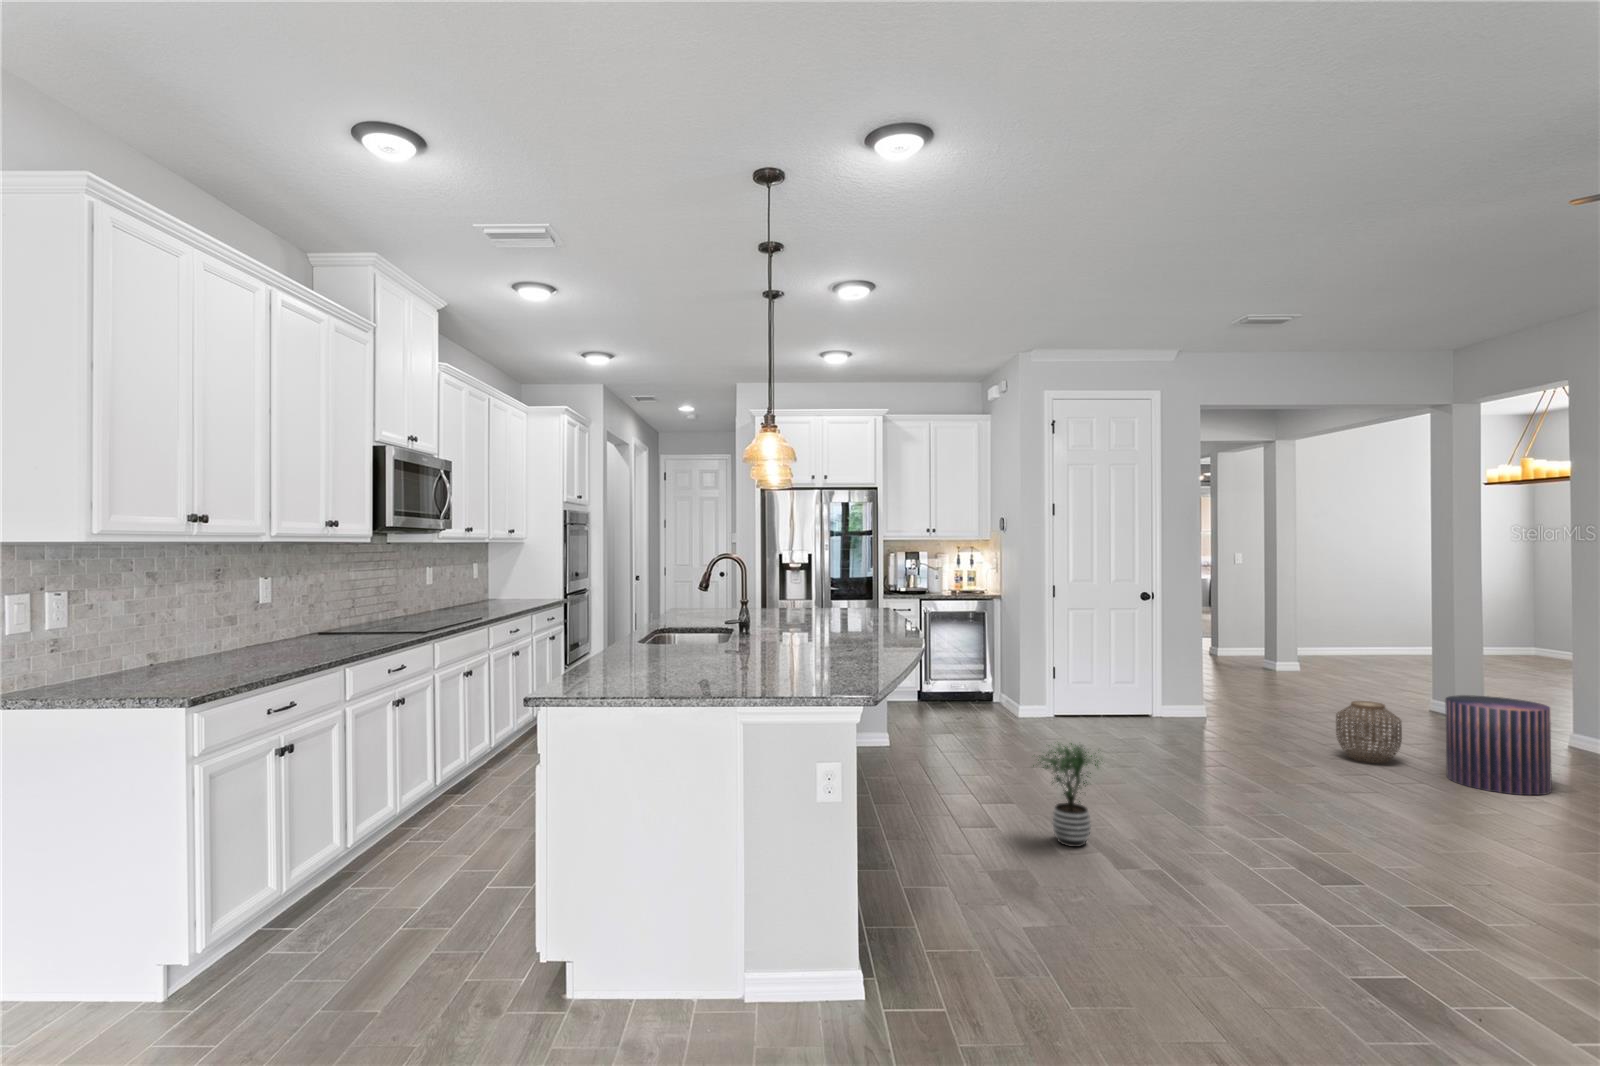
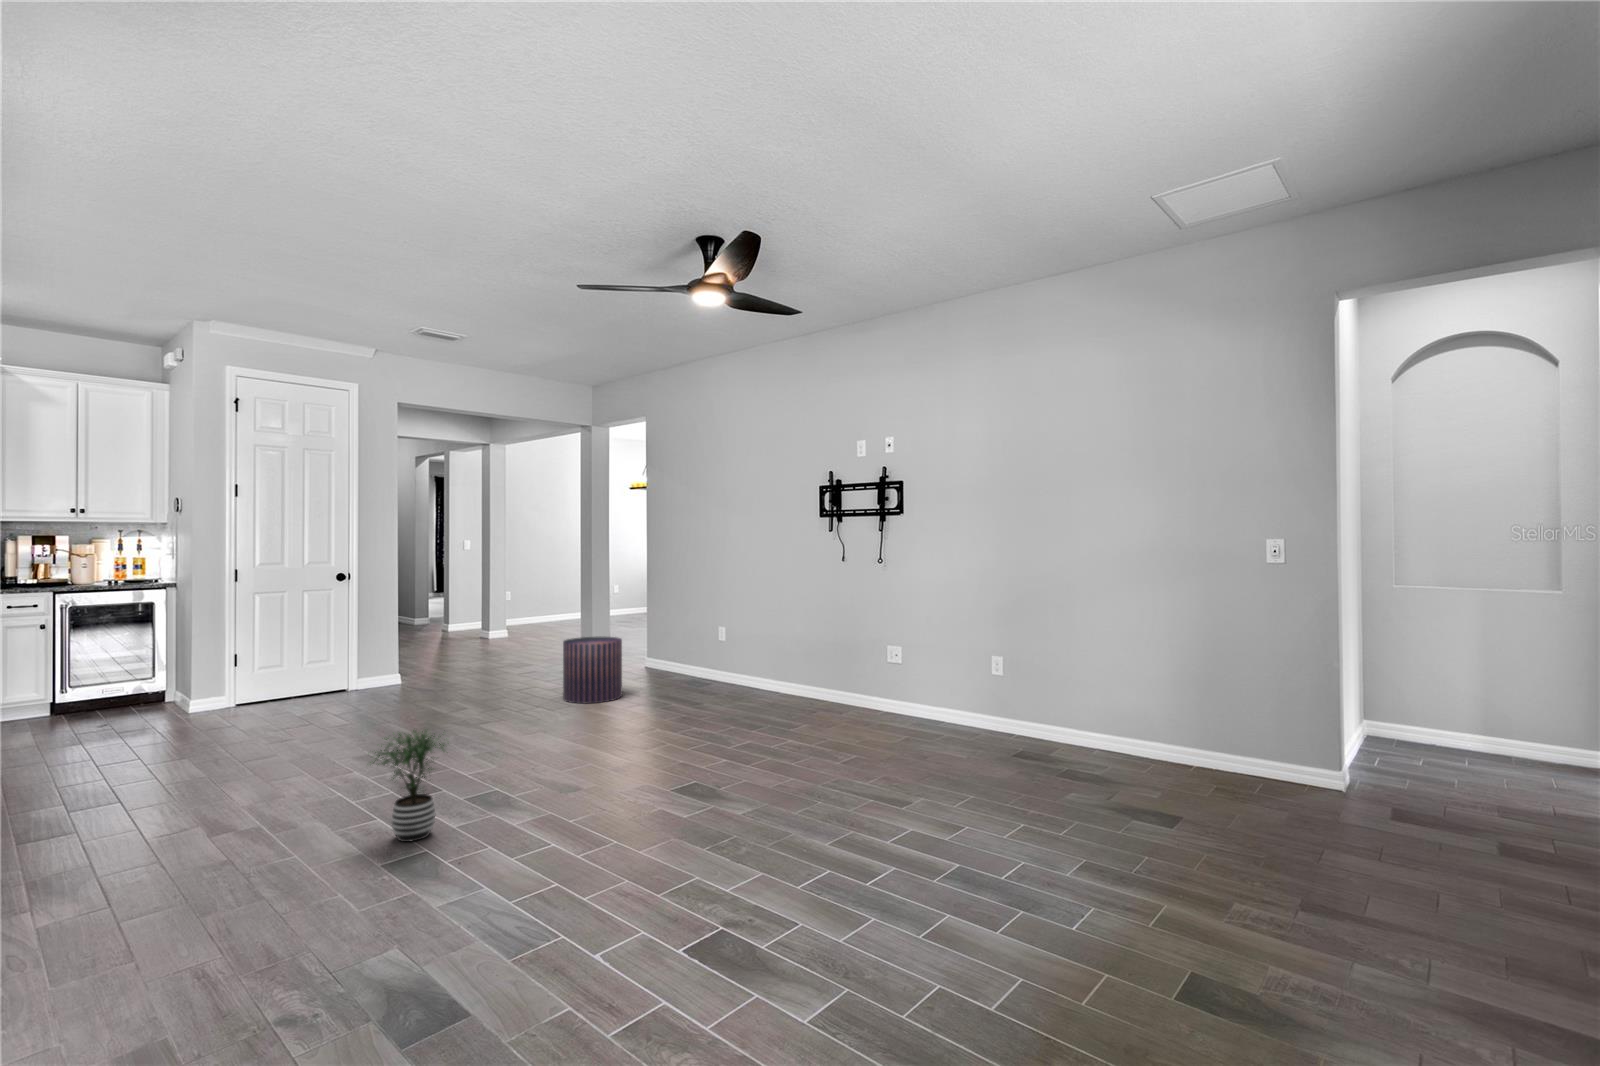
woven basket: present [1336,701,1402,763] -> none [494,650,539,698]
potted plant: present [1033,743,1101,847] -> present [370,730,447,842]

